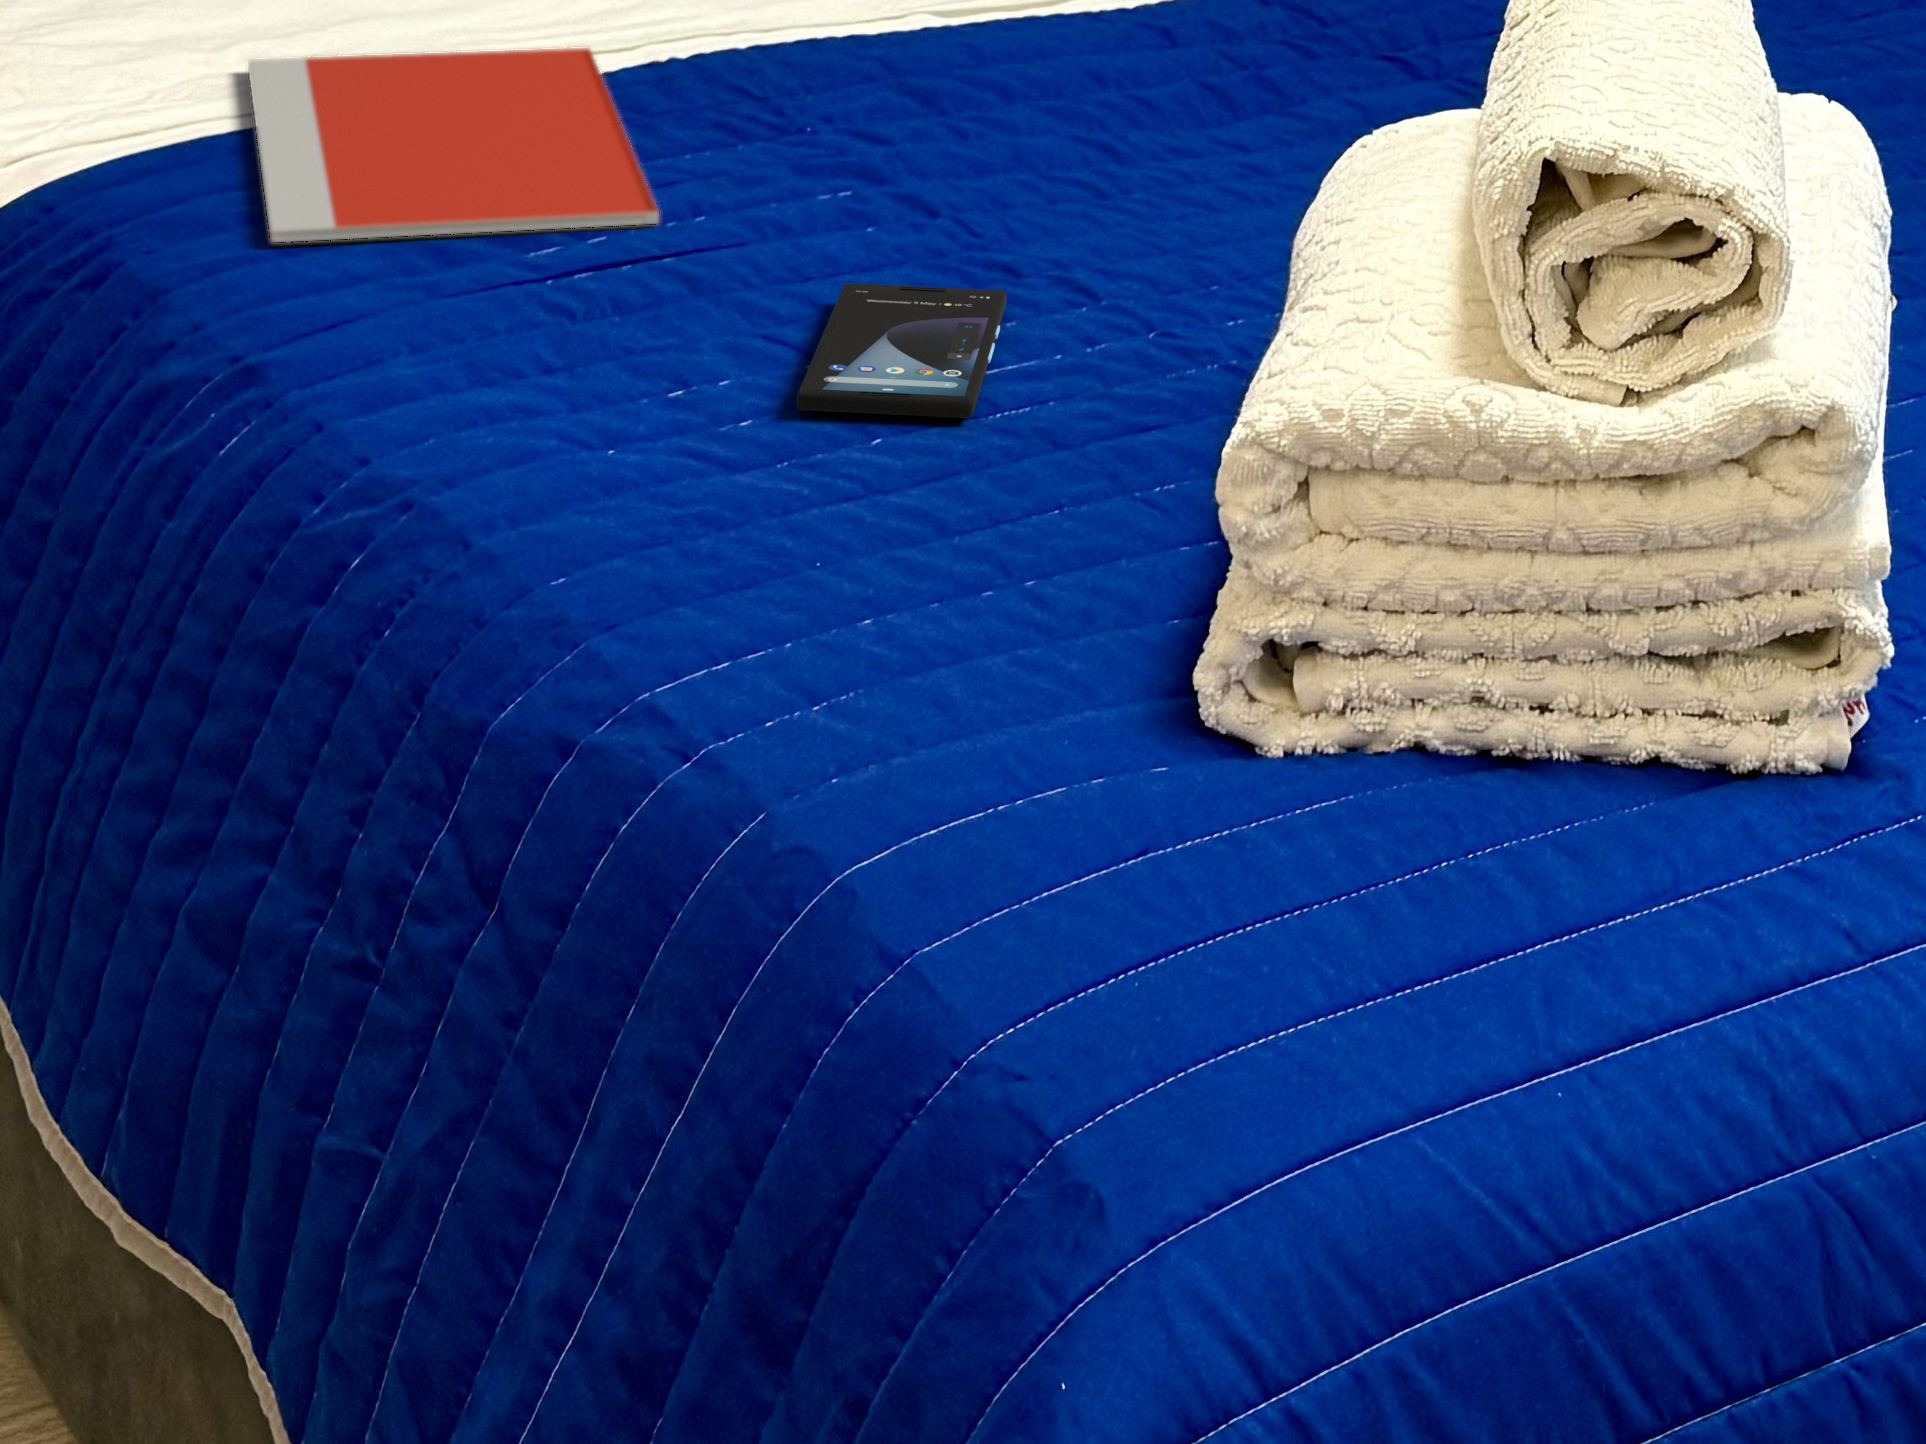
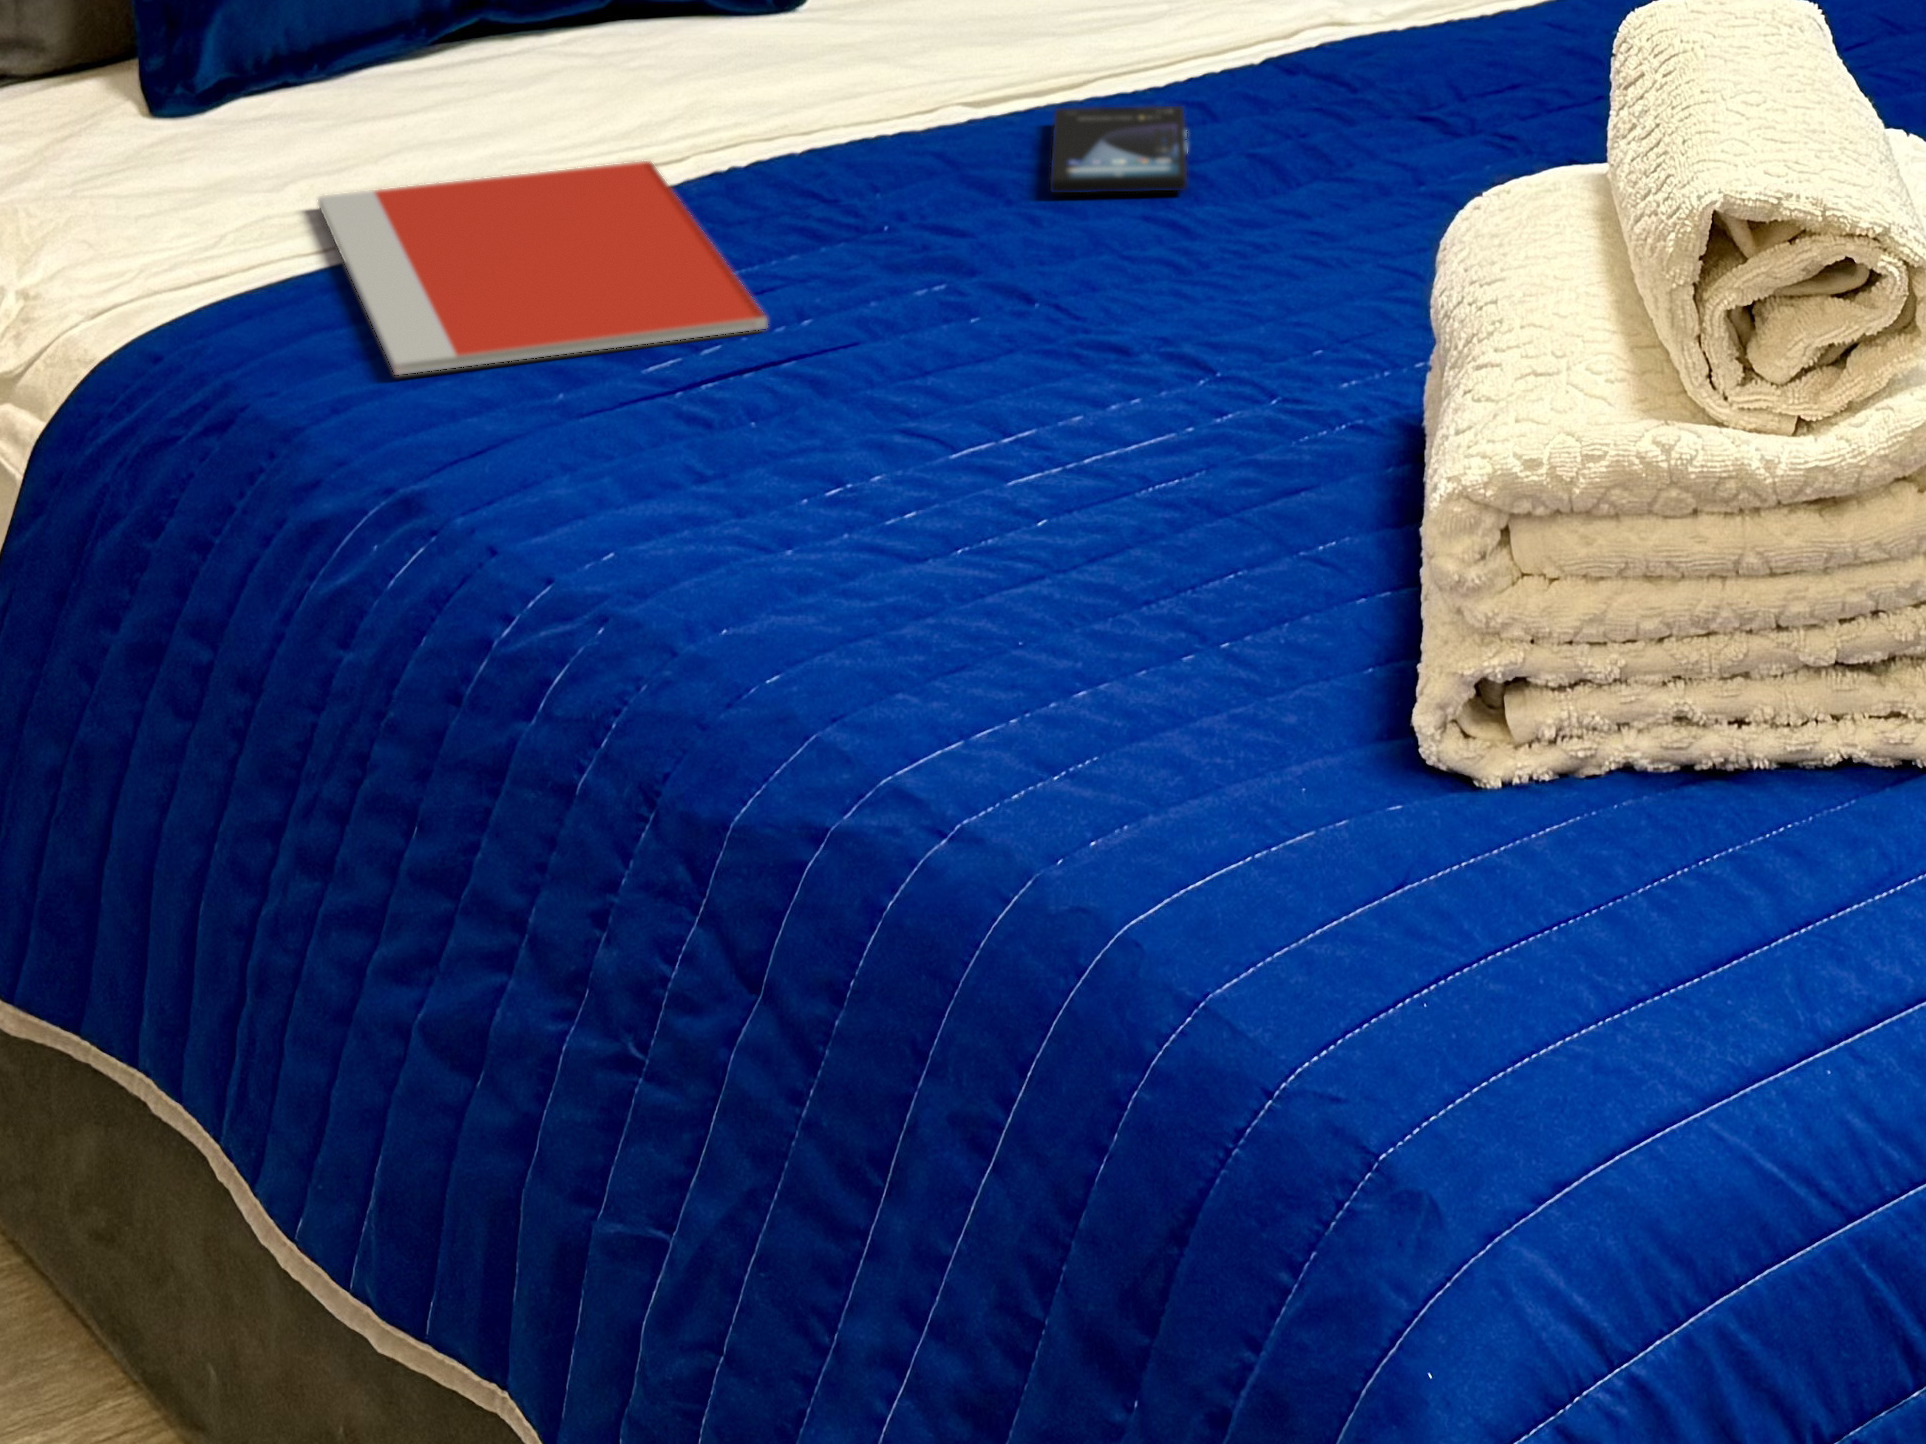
smartphone: present [796,283,1007,418] -> present [1050,106,1187,193]

